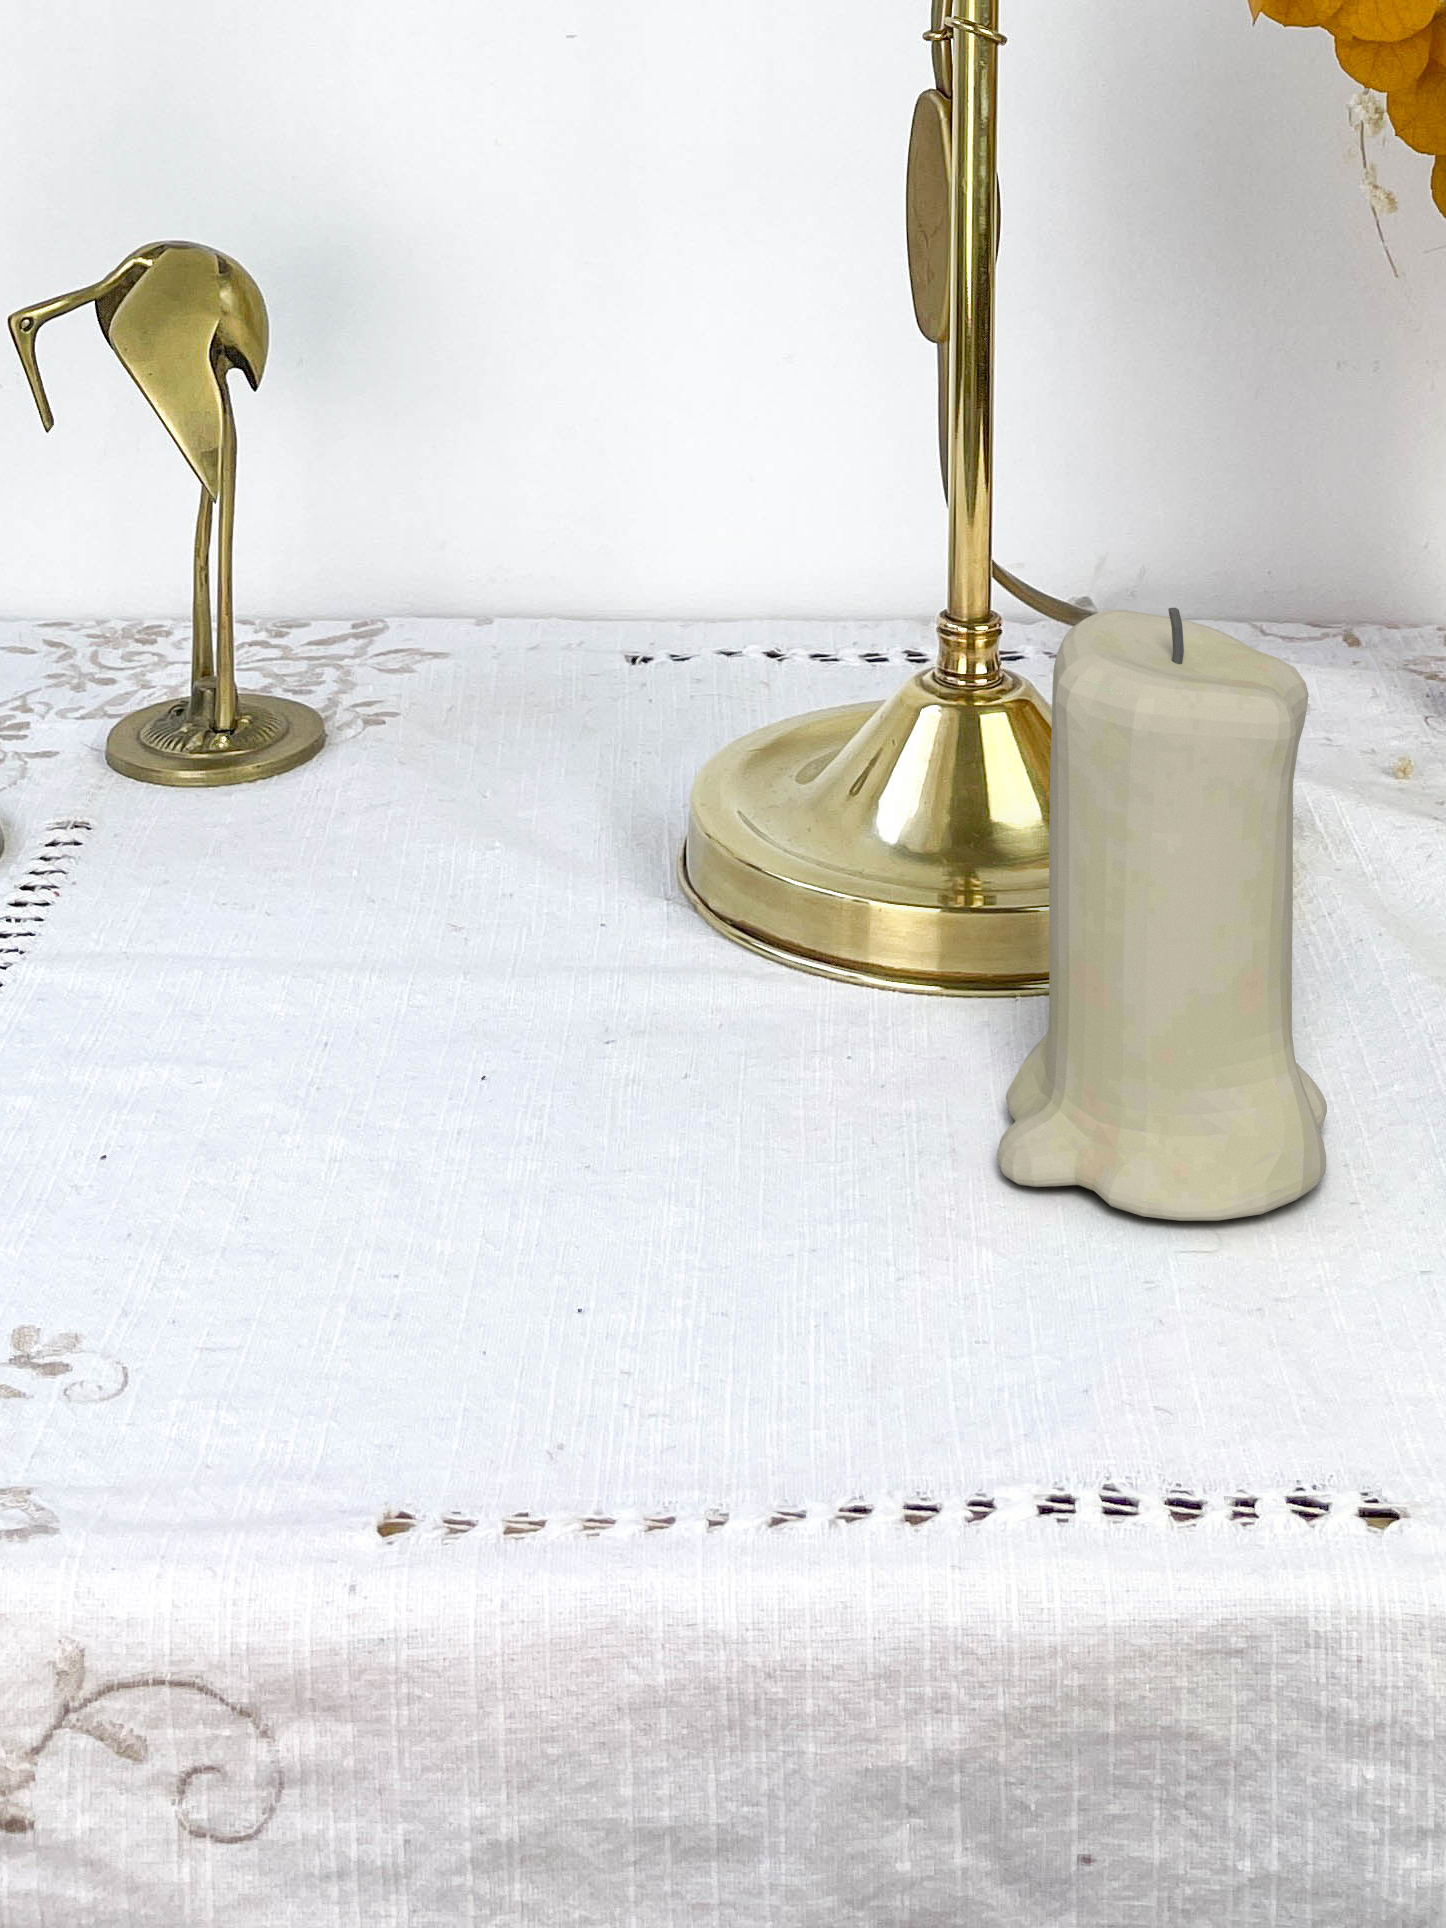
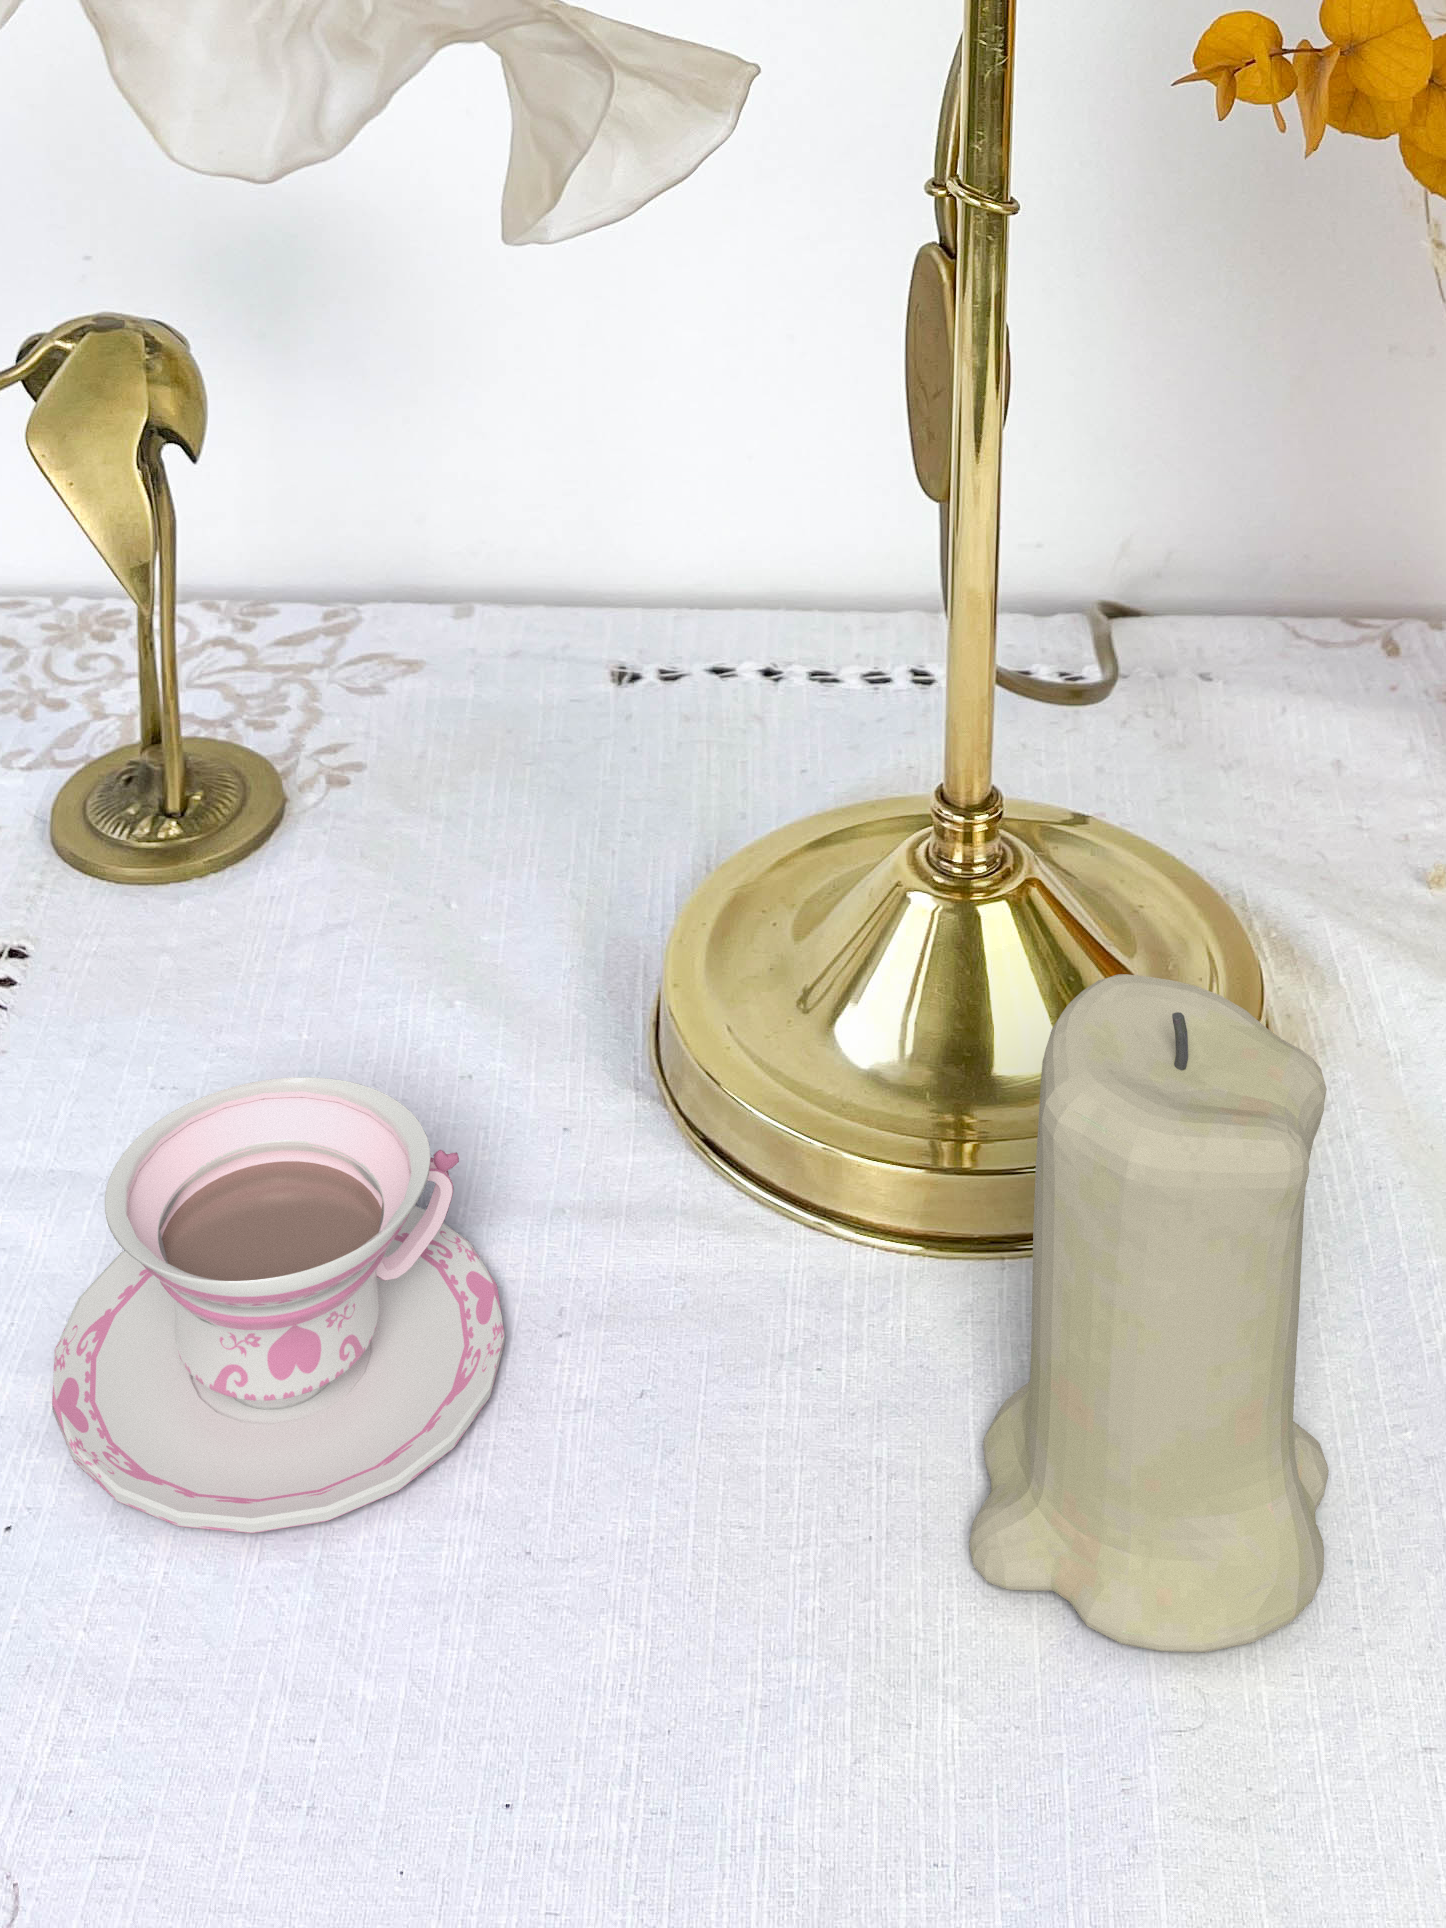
teacup: none [136,805,556,1158] -> present [52,1077,505,1533]

